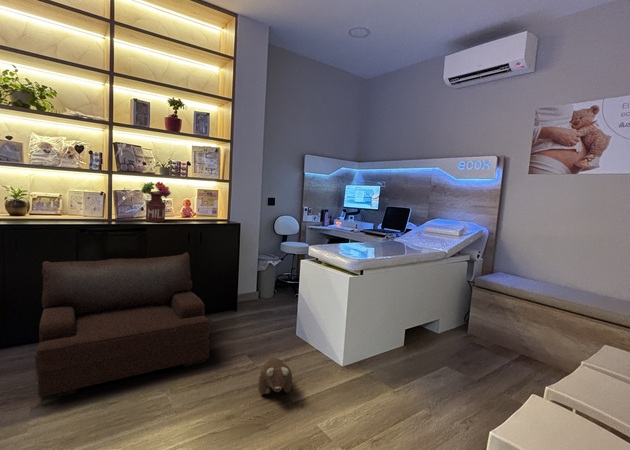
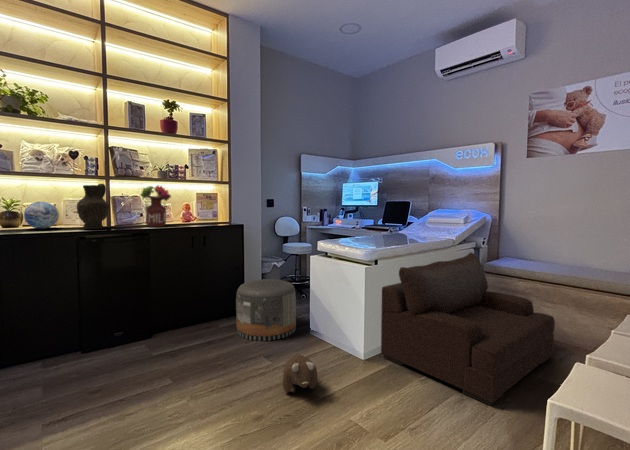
decorative vase: none [79,178,111,222] -> present [77,184,109,229]
decorative orb: none [29,193,62,219] -> present [24,202,59,229]
armchair: present [35,252,210,401] -> present [381,253,555,405]
pouf: none [226,279,286,339] -> present [236,279,296,341]

